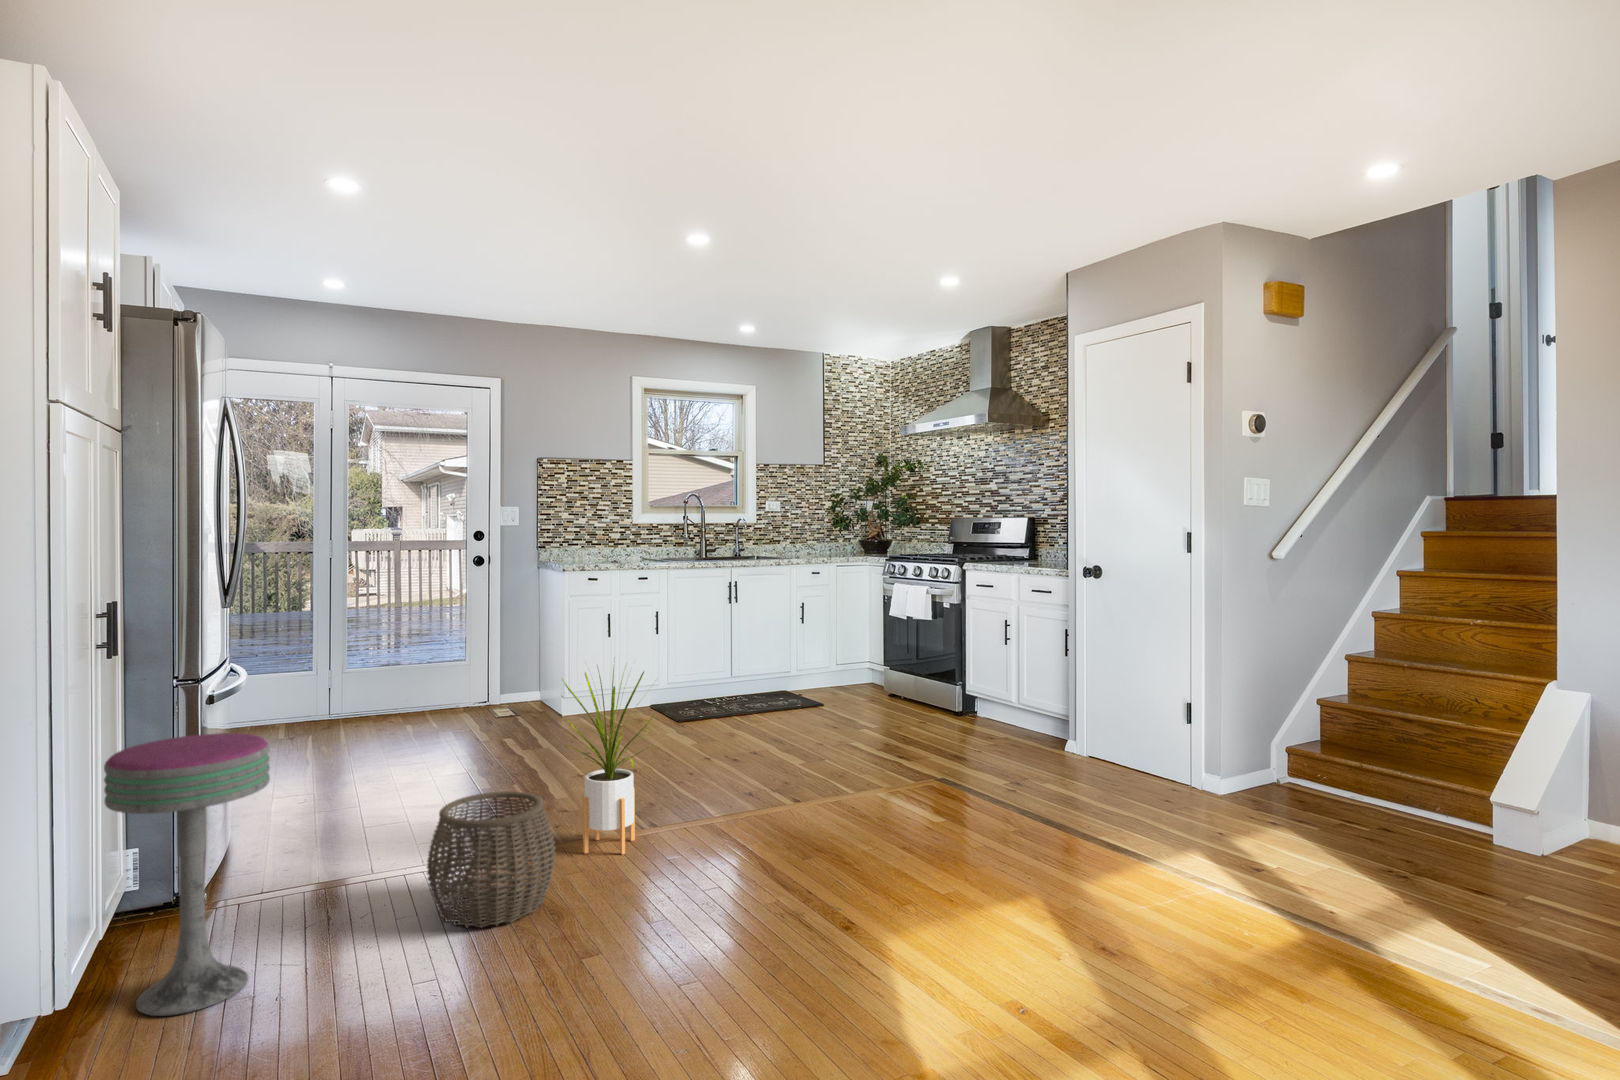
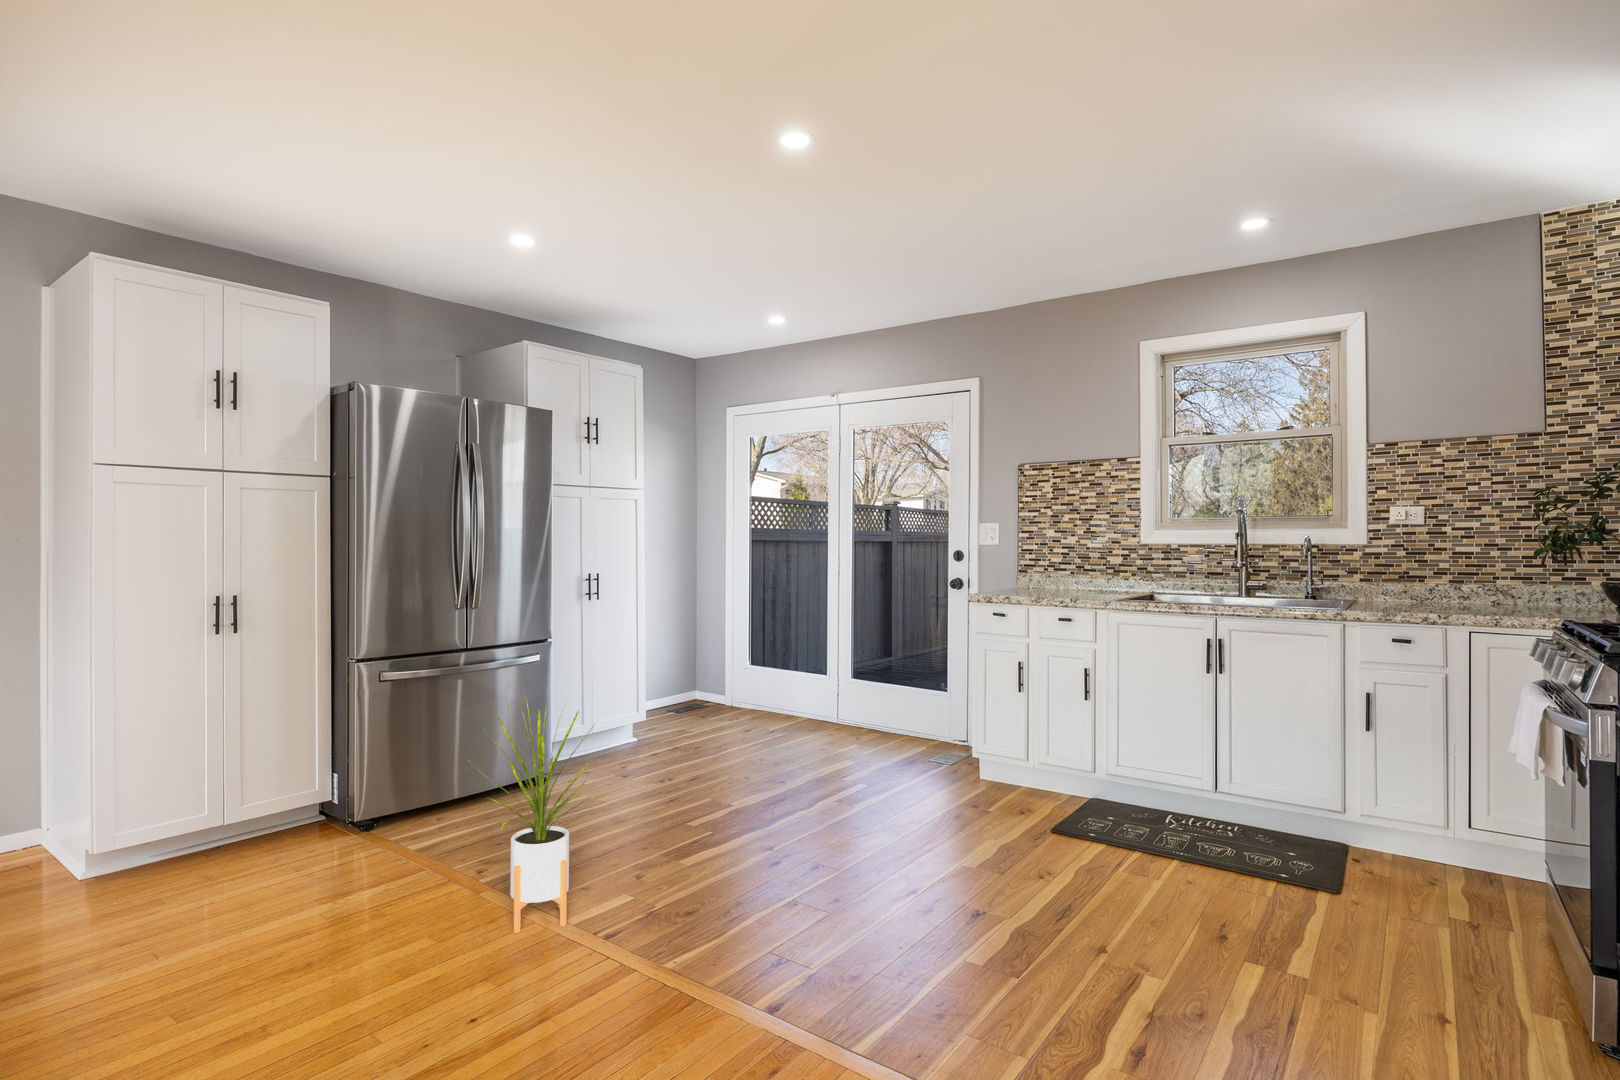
bar stool: present [104,733,270,1016] -> none [168,689,285,884]
woven basket: present [427,791,556,928] -> none [291,801,428,937]

